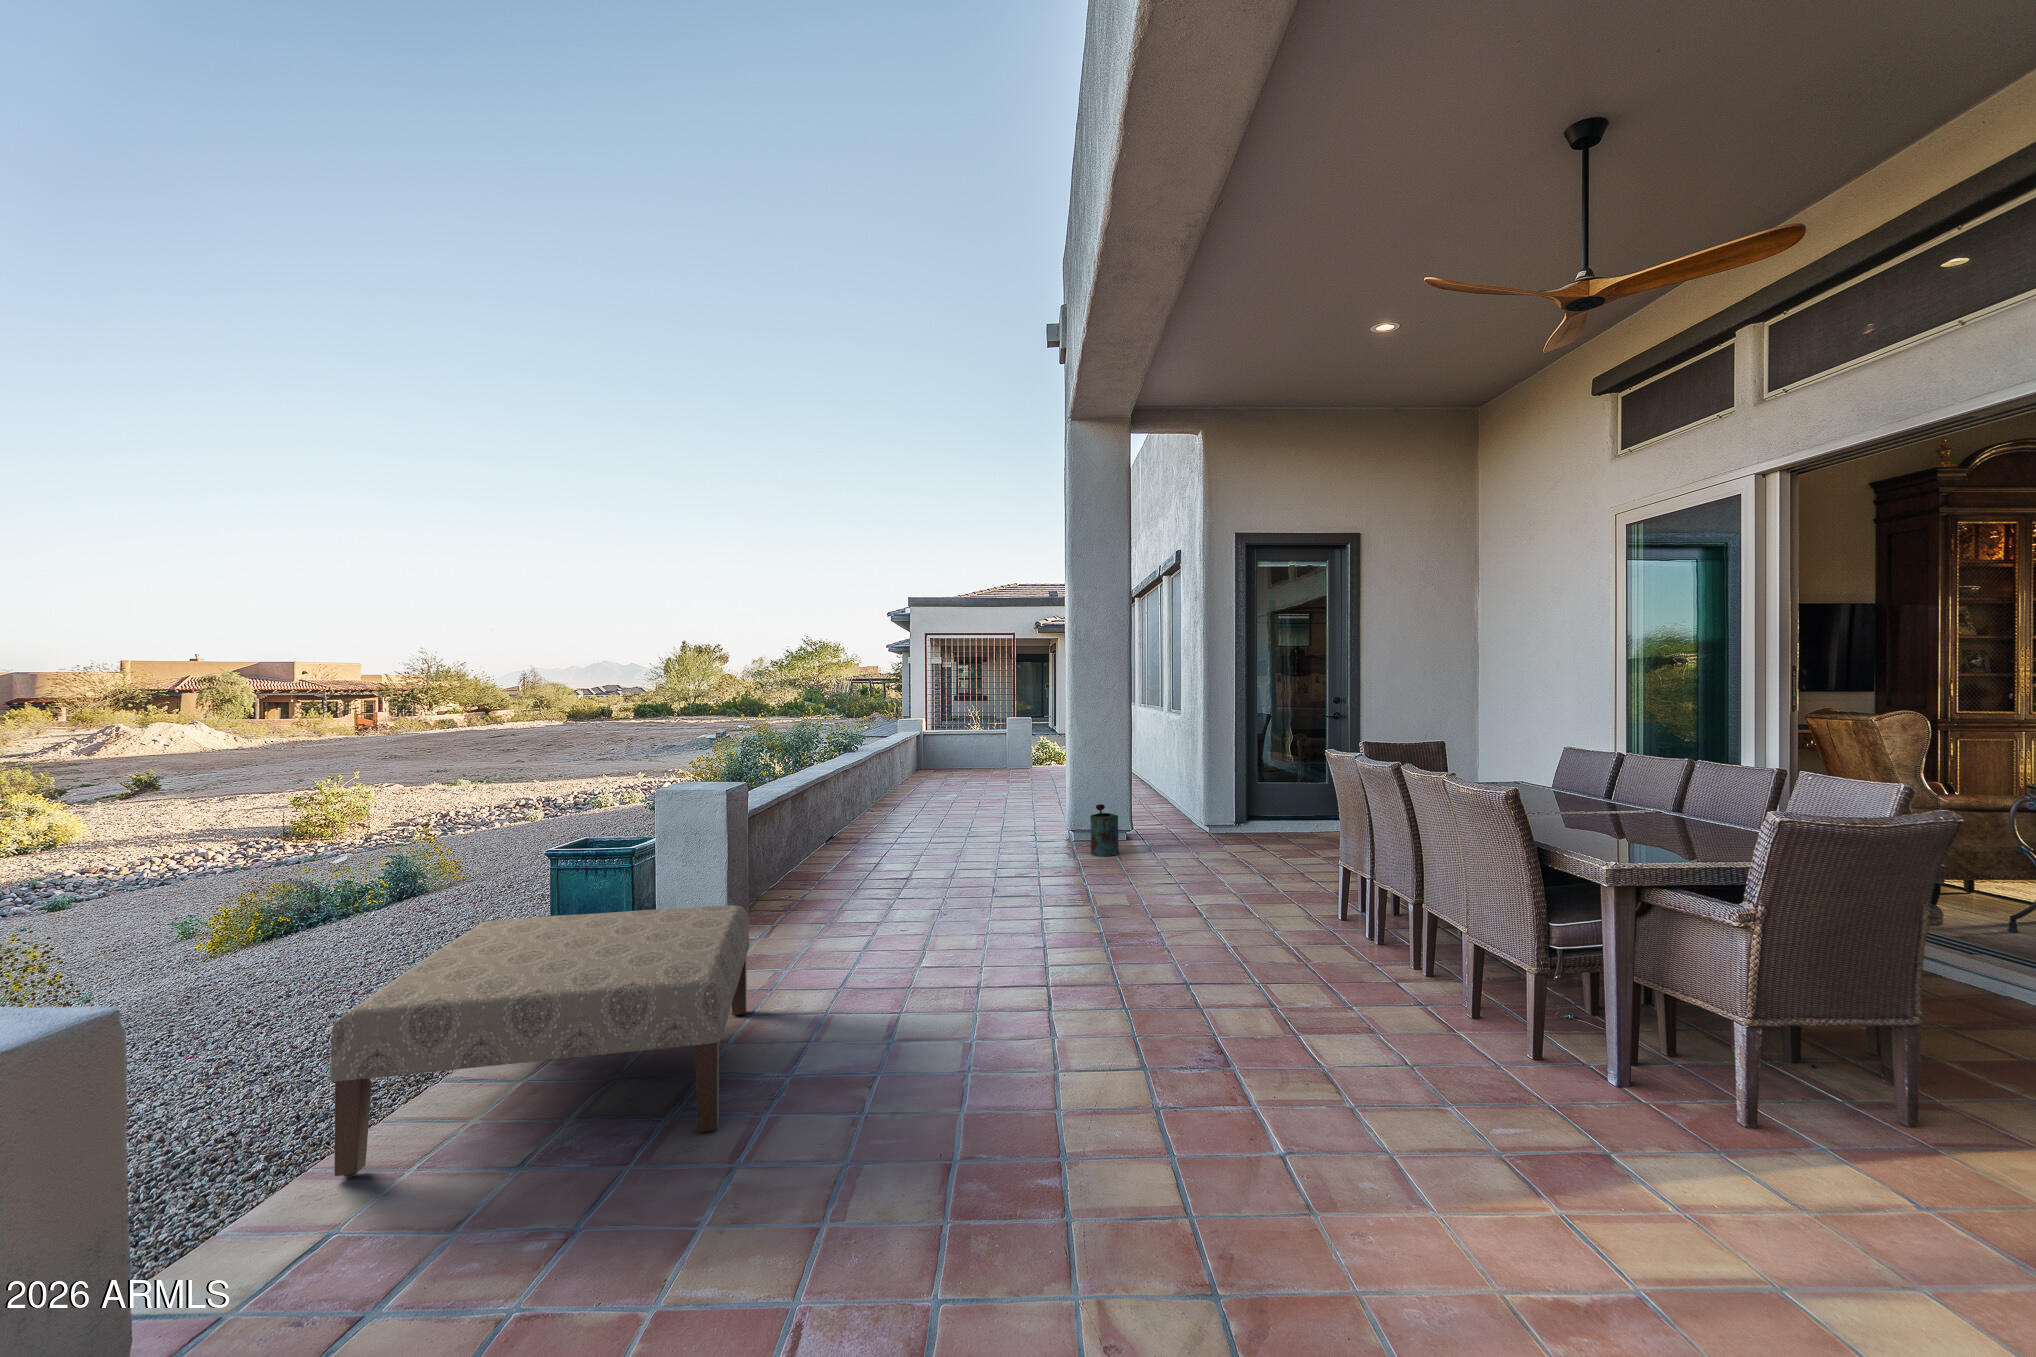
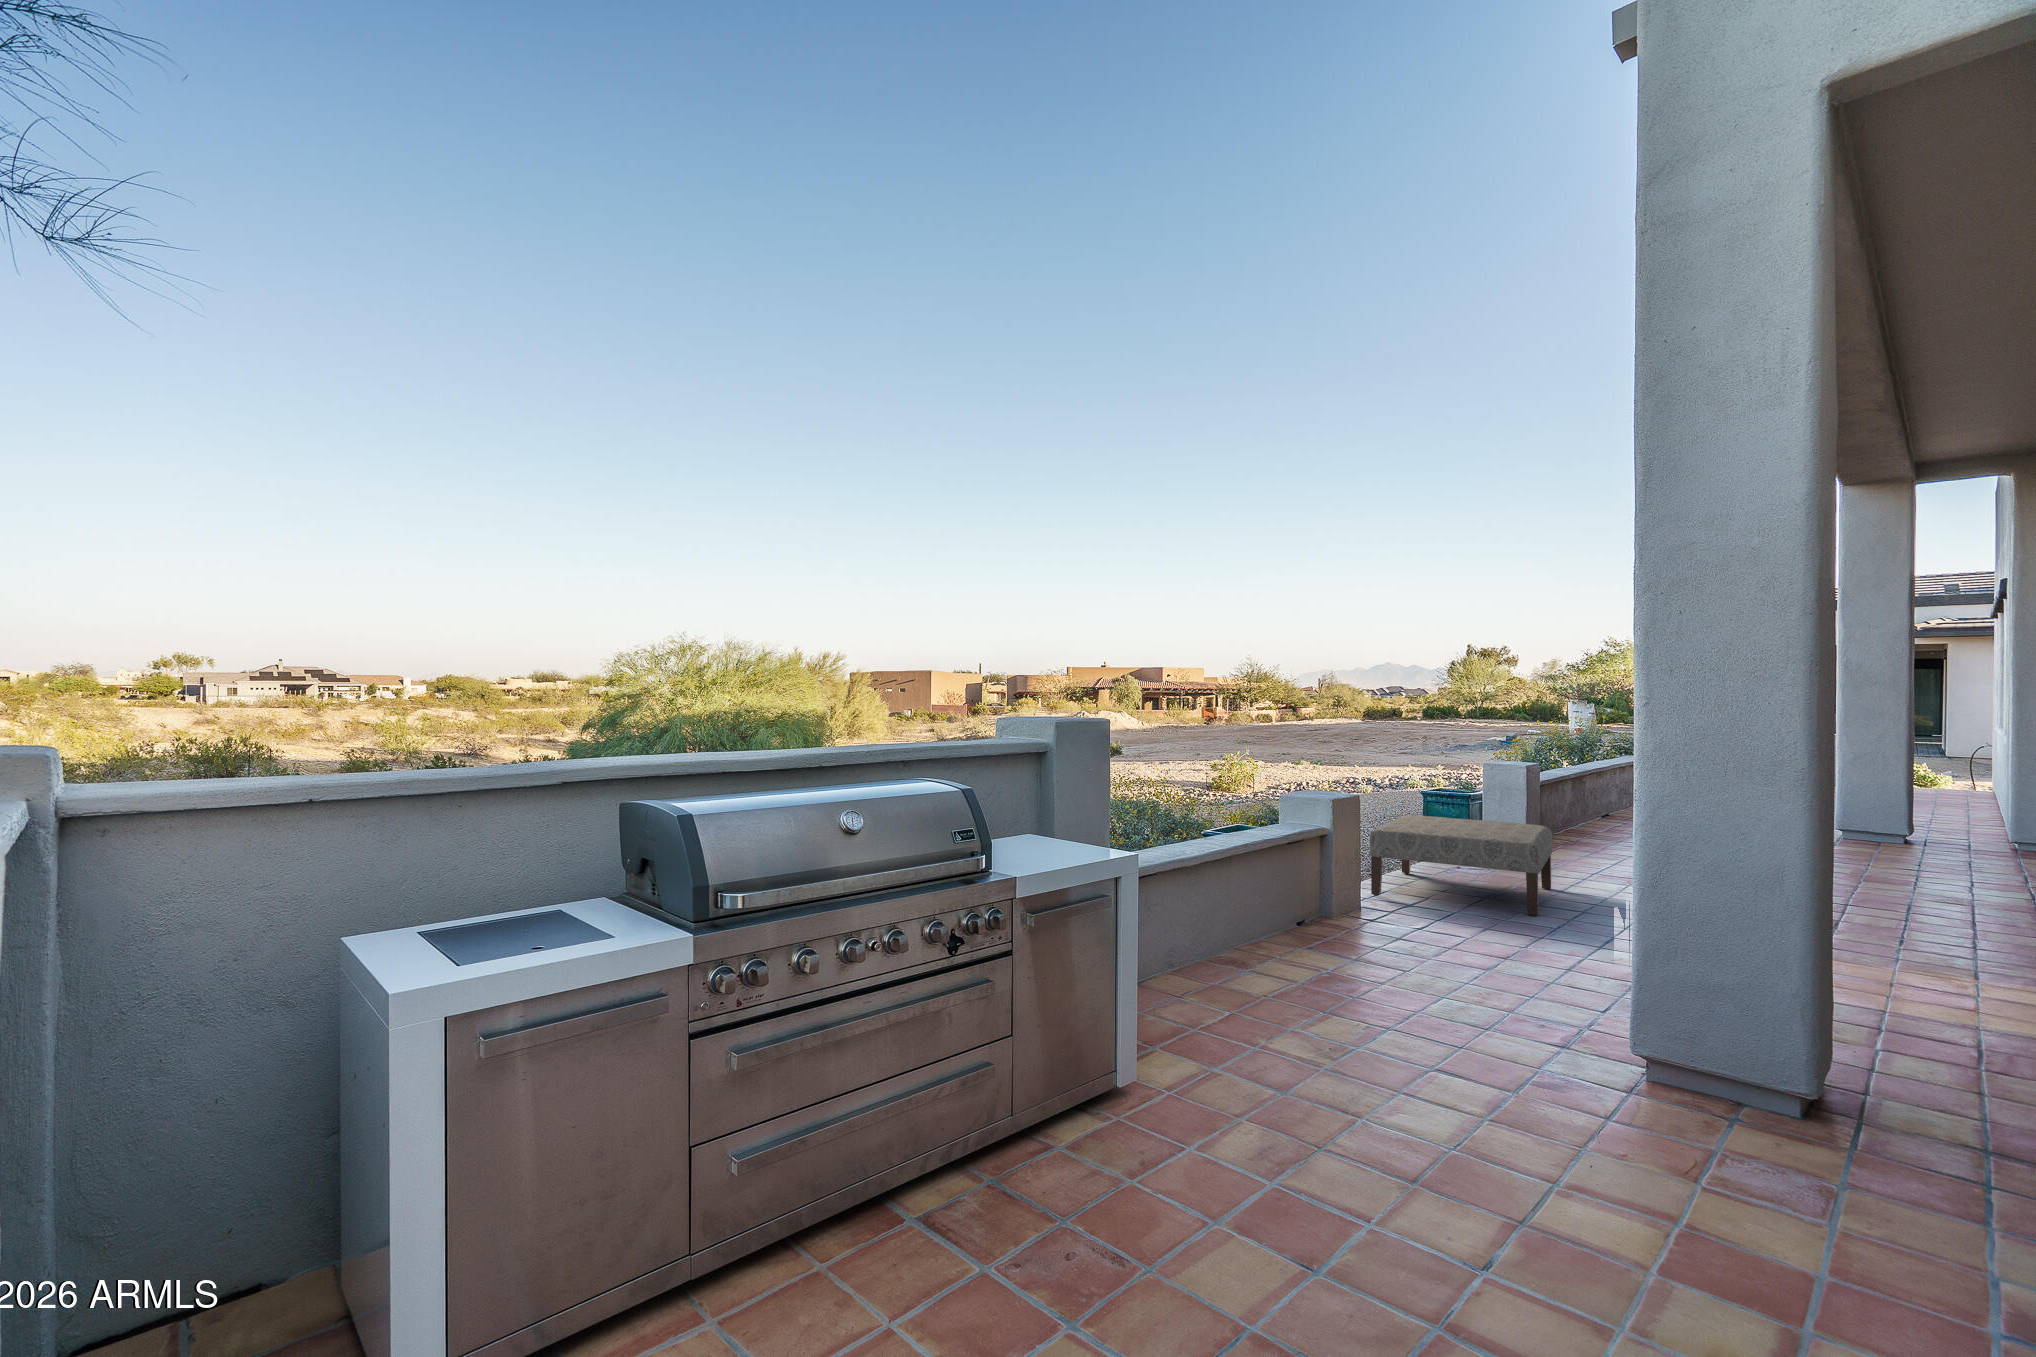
watering can: present [1090,804,1119,856] -> none [1918,821,1959,870]

